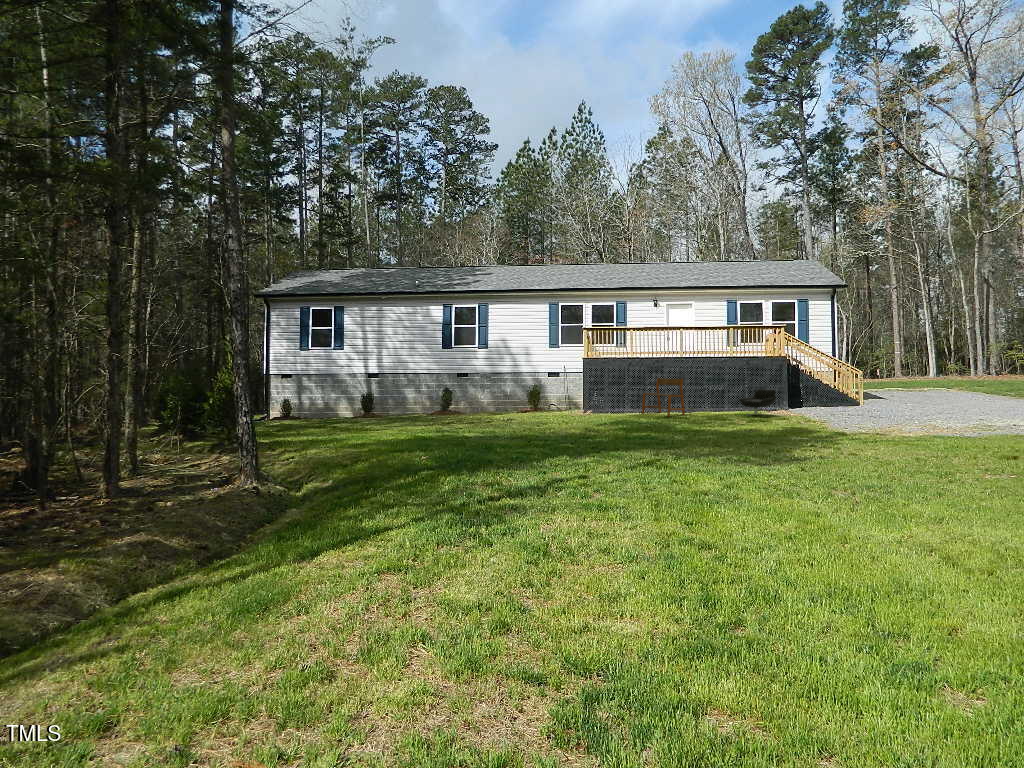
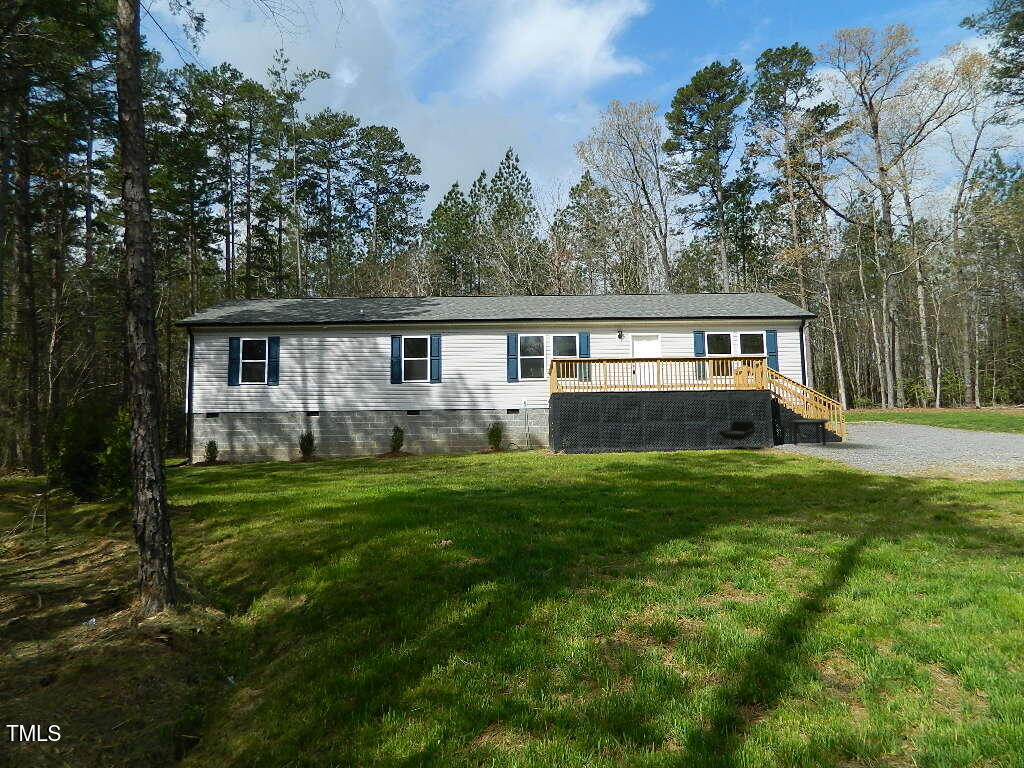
bench: present [642,378,685,417] -> none [619,411,666,452]
round table: none [809,389,856,415] -> present [784,418,829,445]

